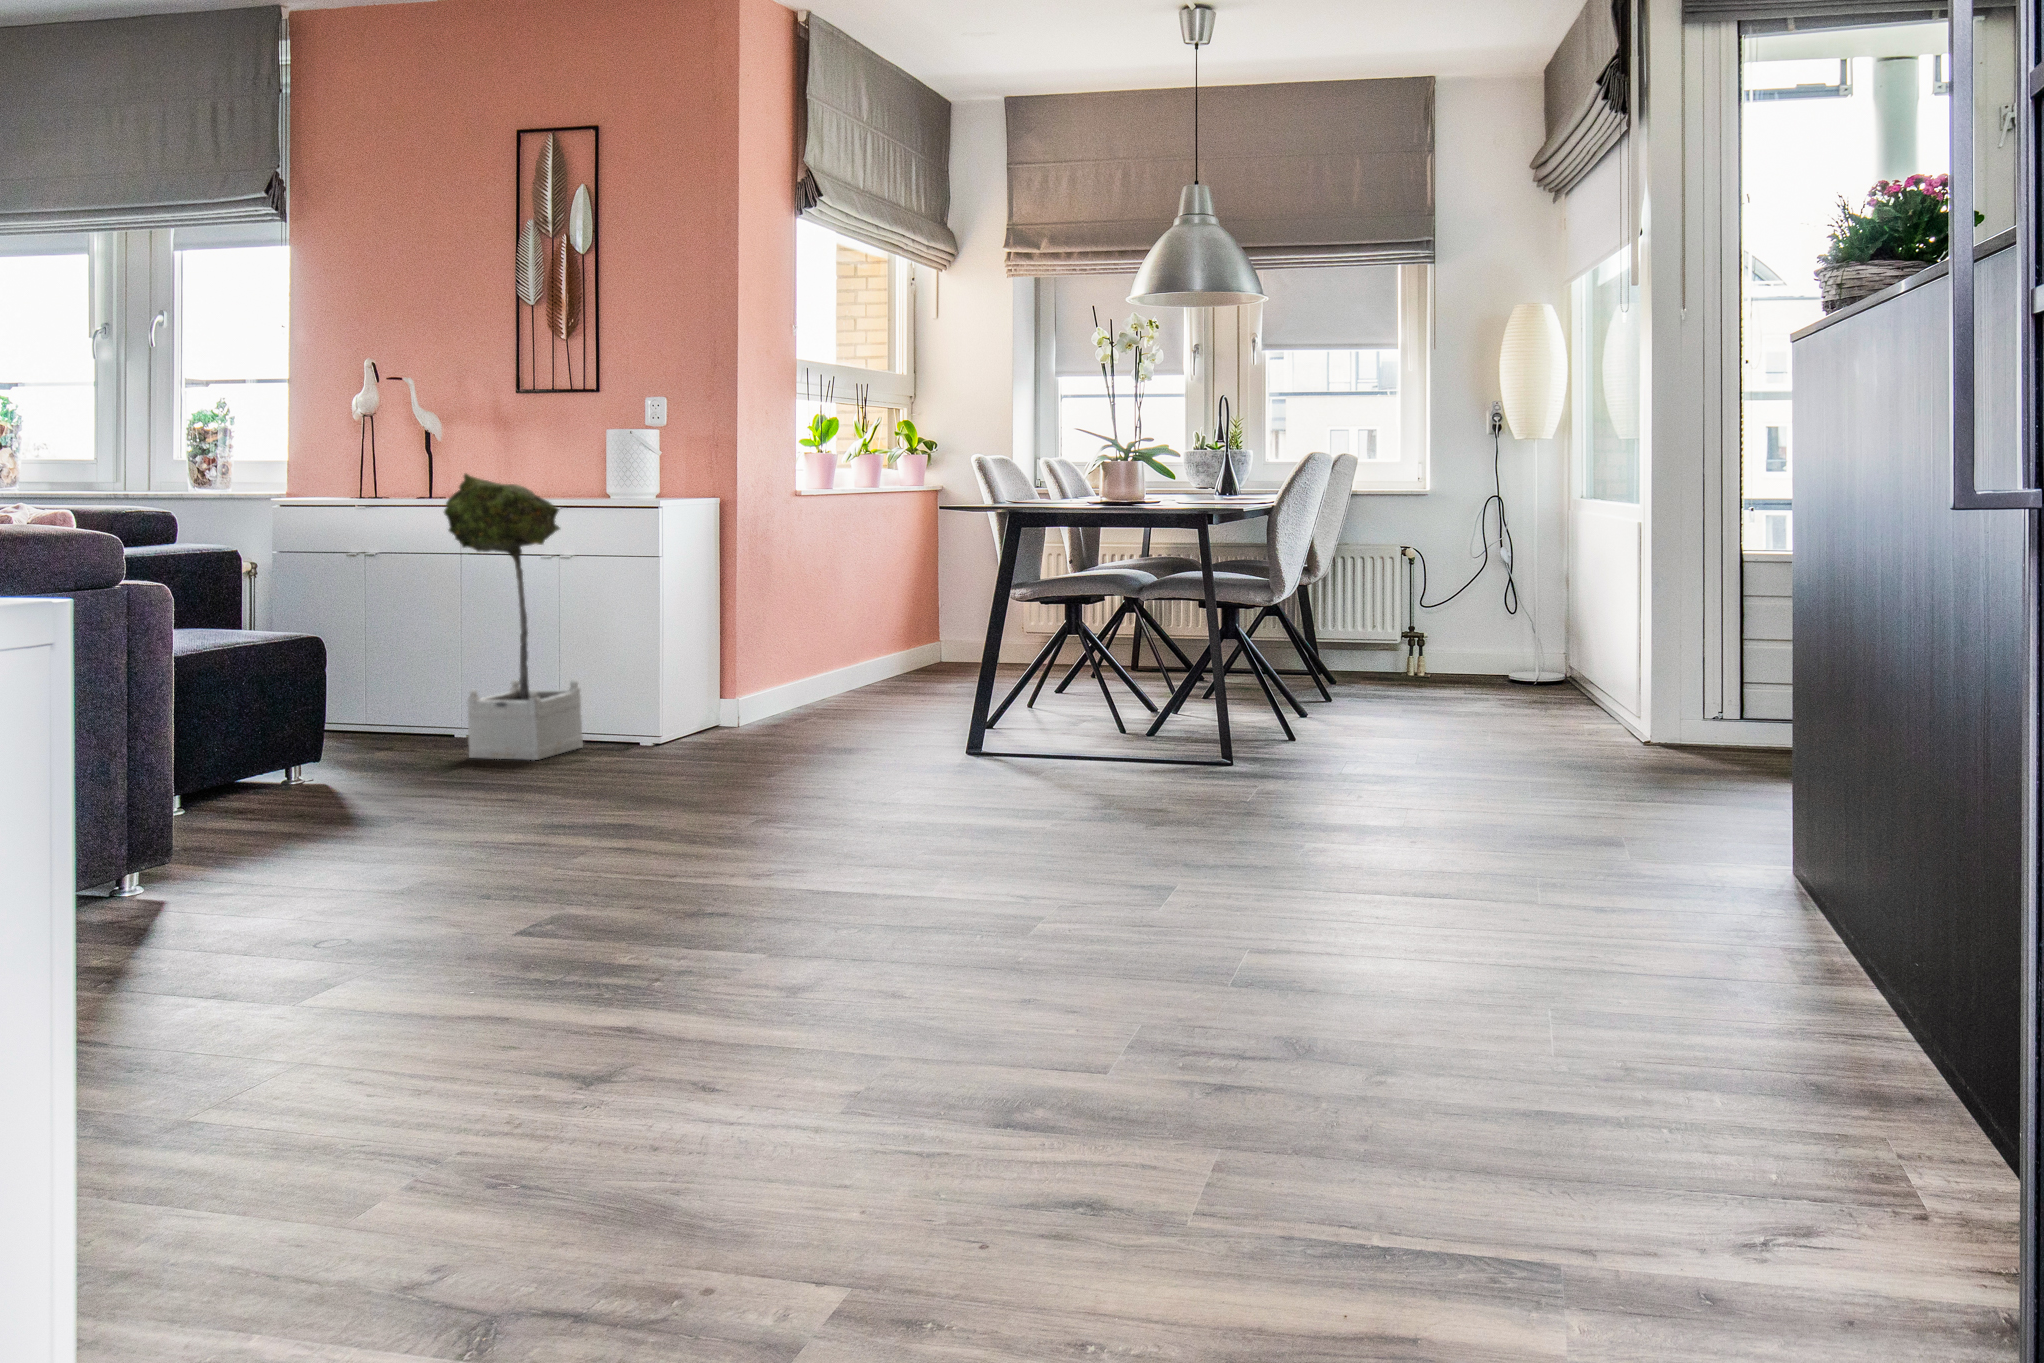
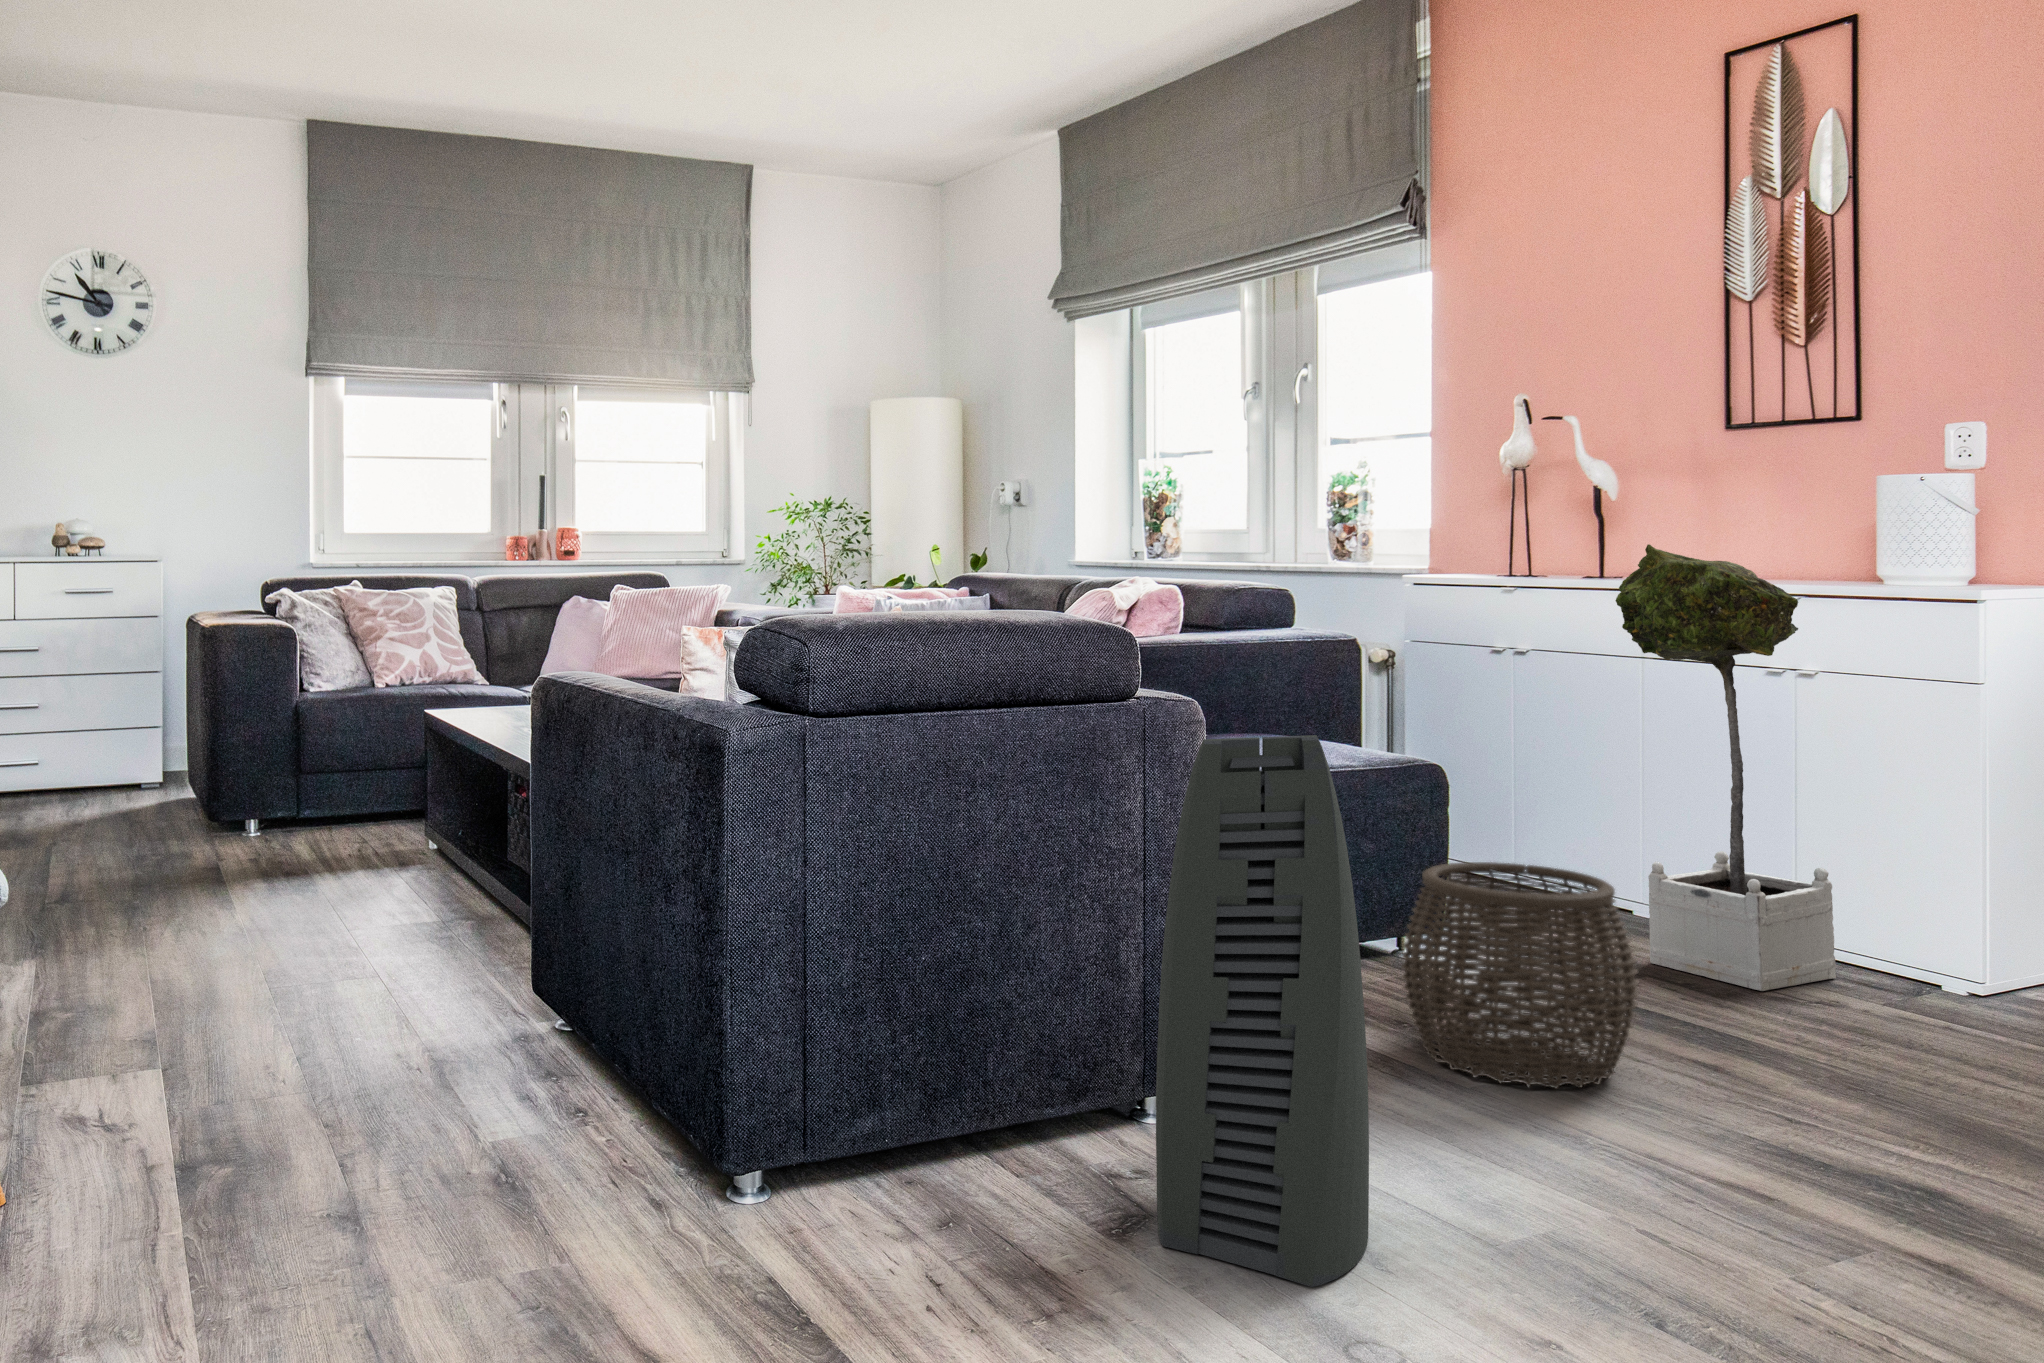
air purifier: none [142,591,295,933] -> present [1156,735,1369,1287]
woven basket: none [298,687,461,827] -> present [1401,862,1639,1089]

